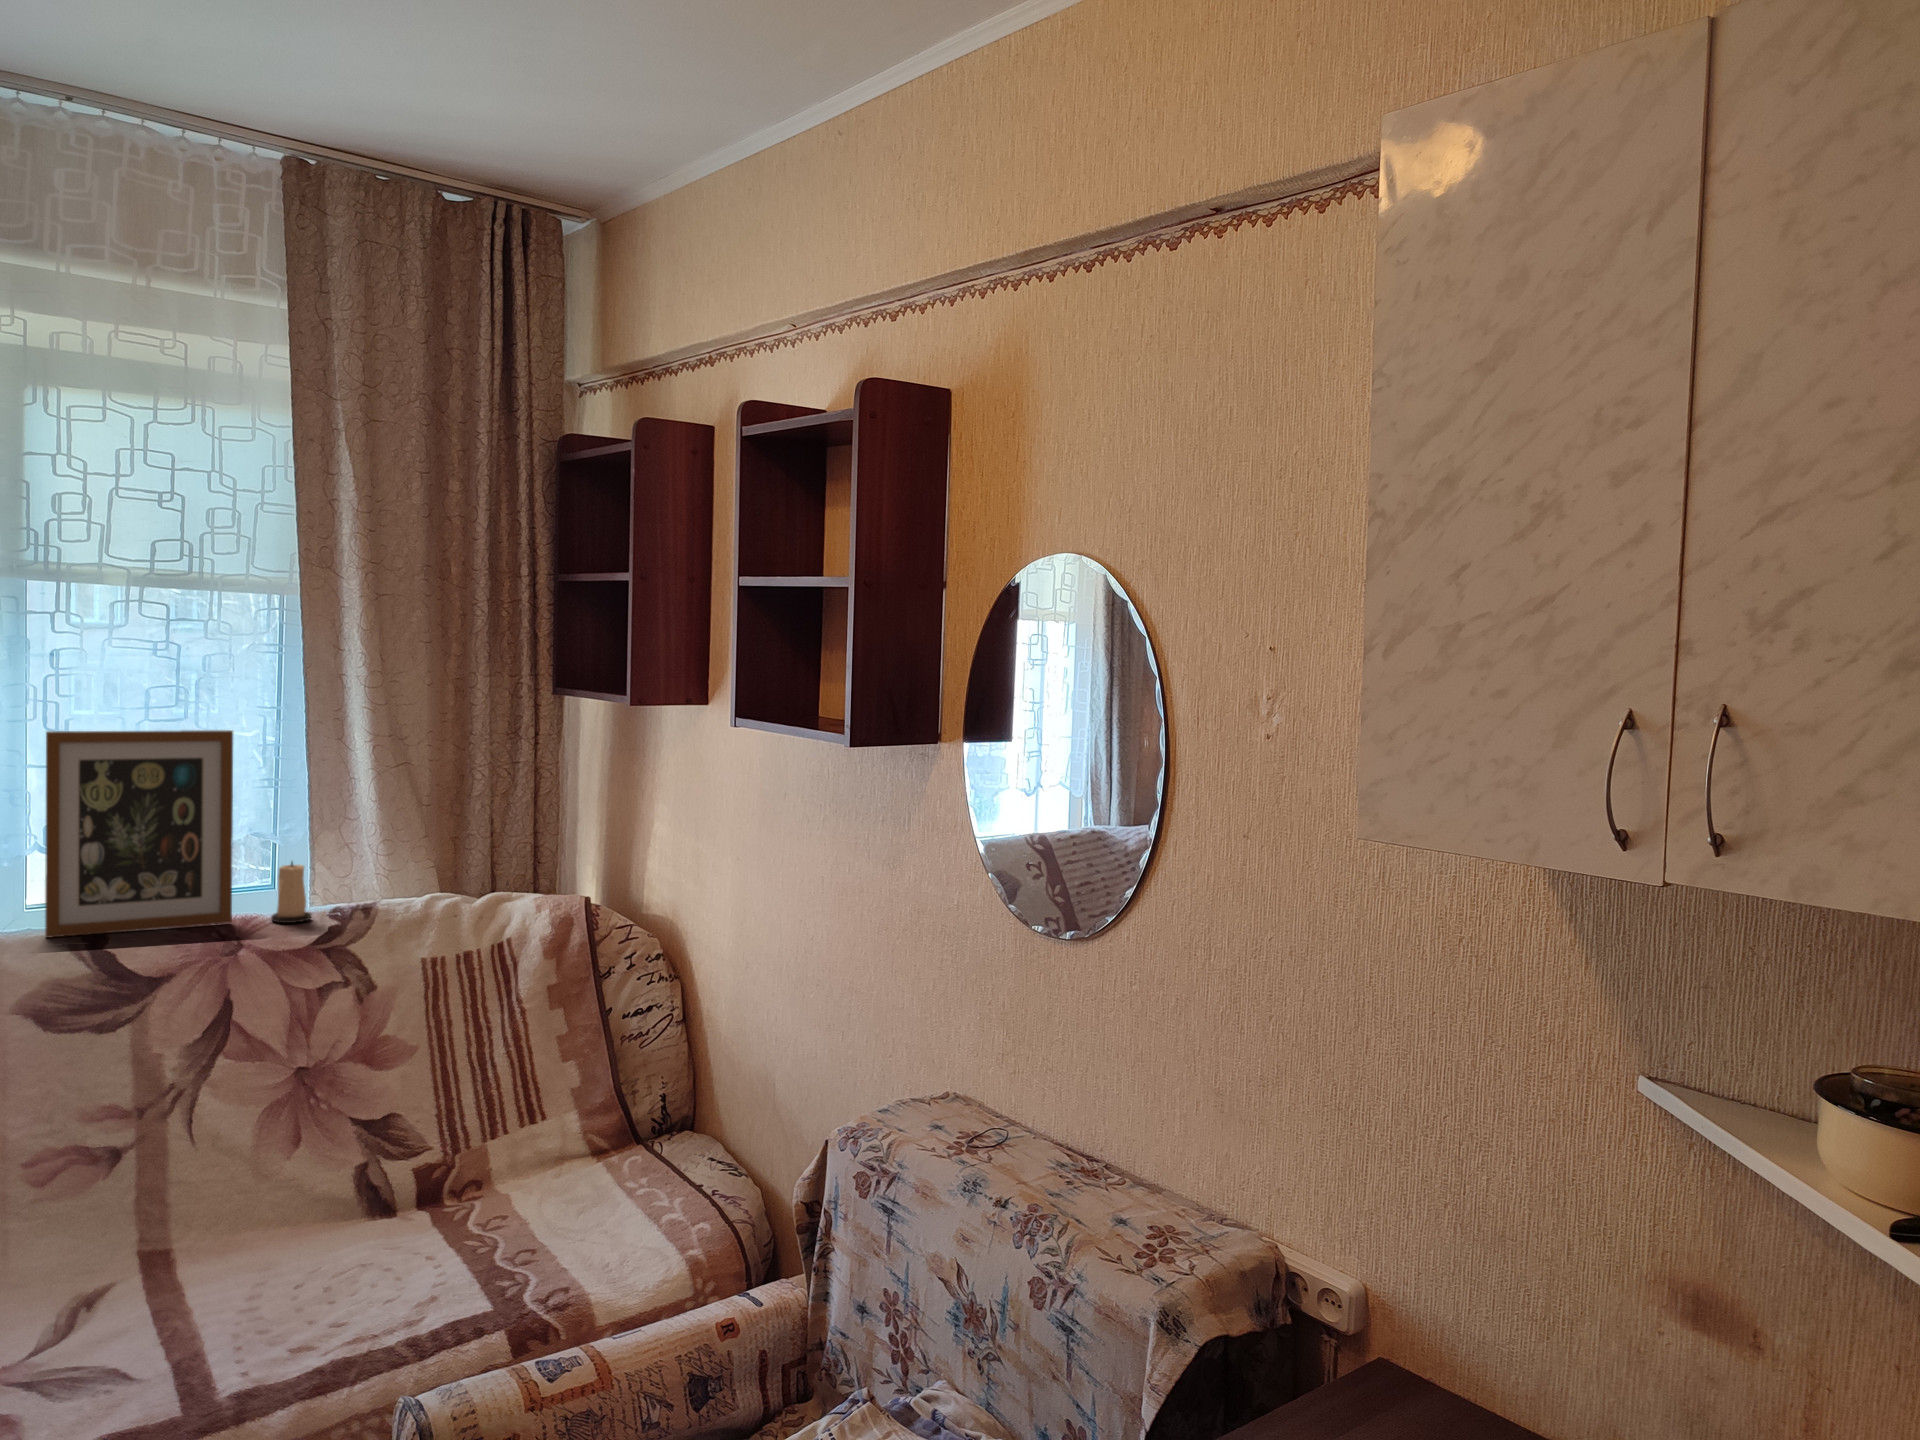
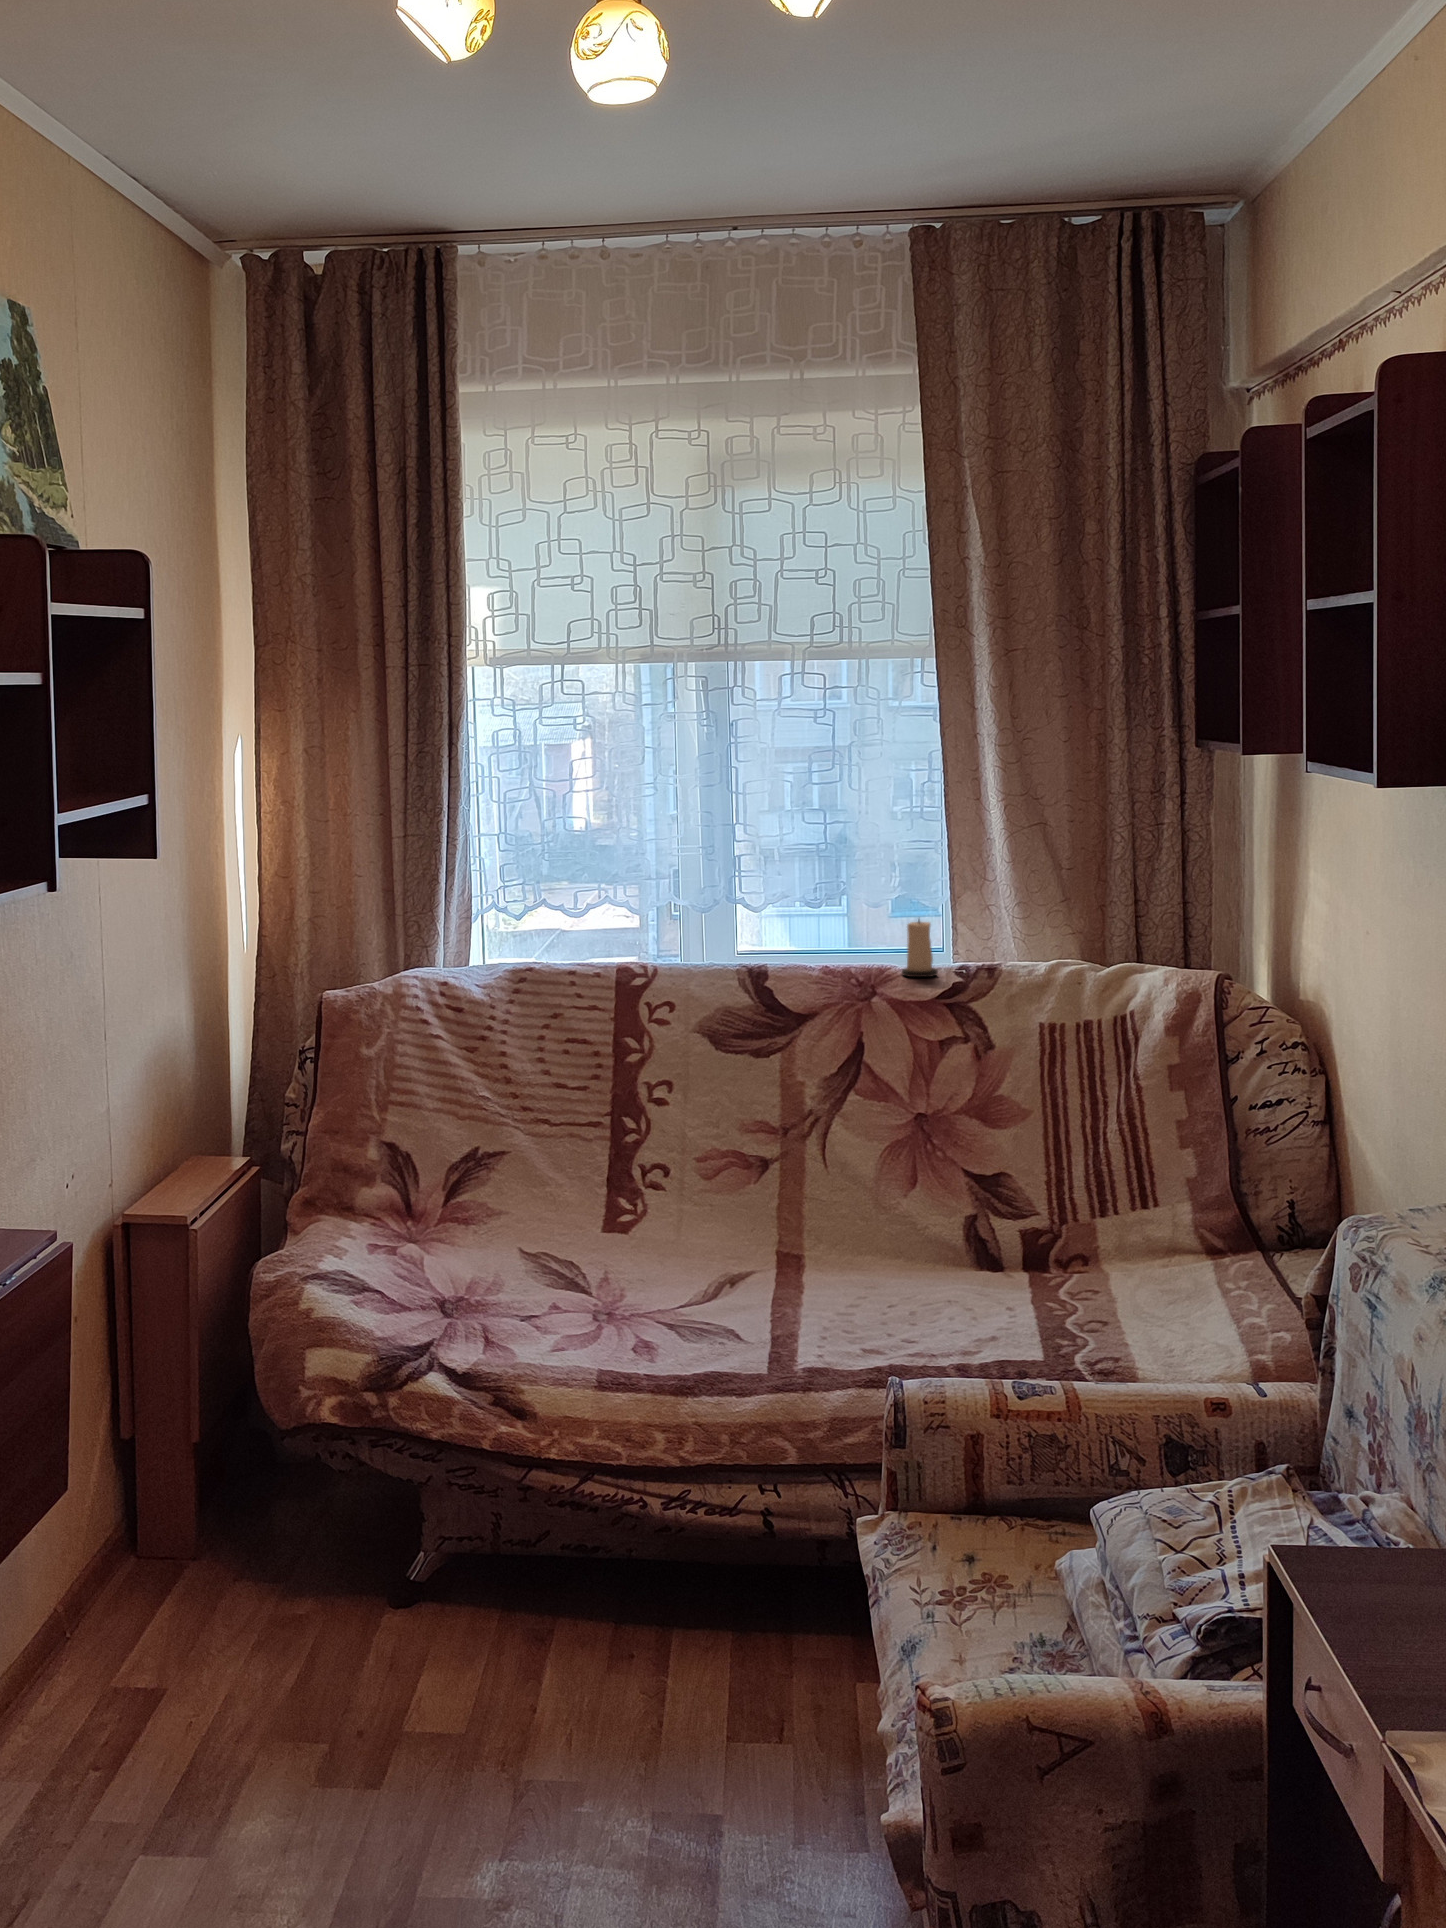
picture frame: present [45,730,233,938] -> none [715,791,867,975]

